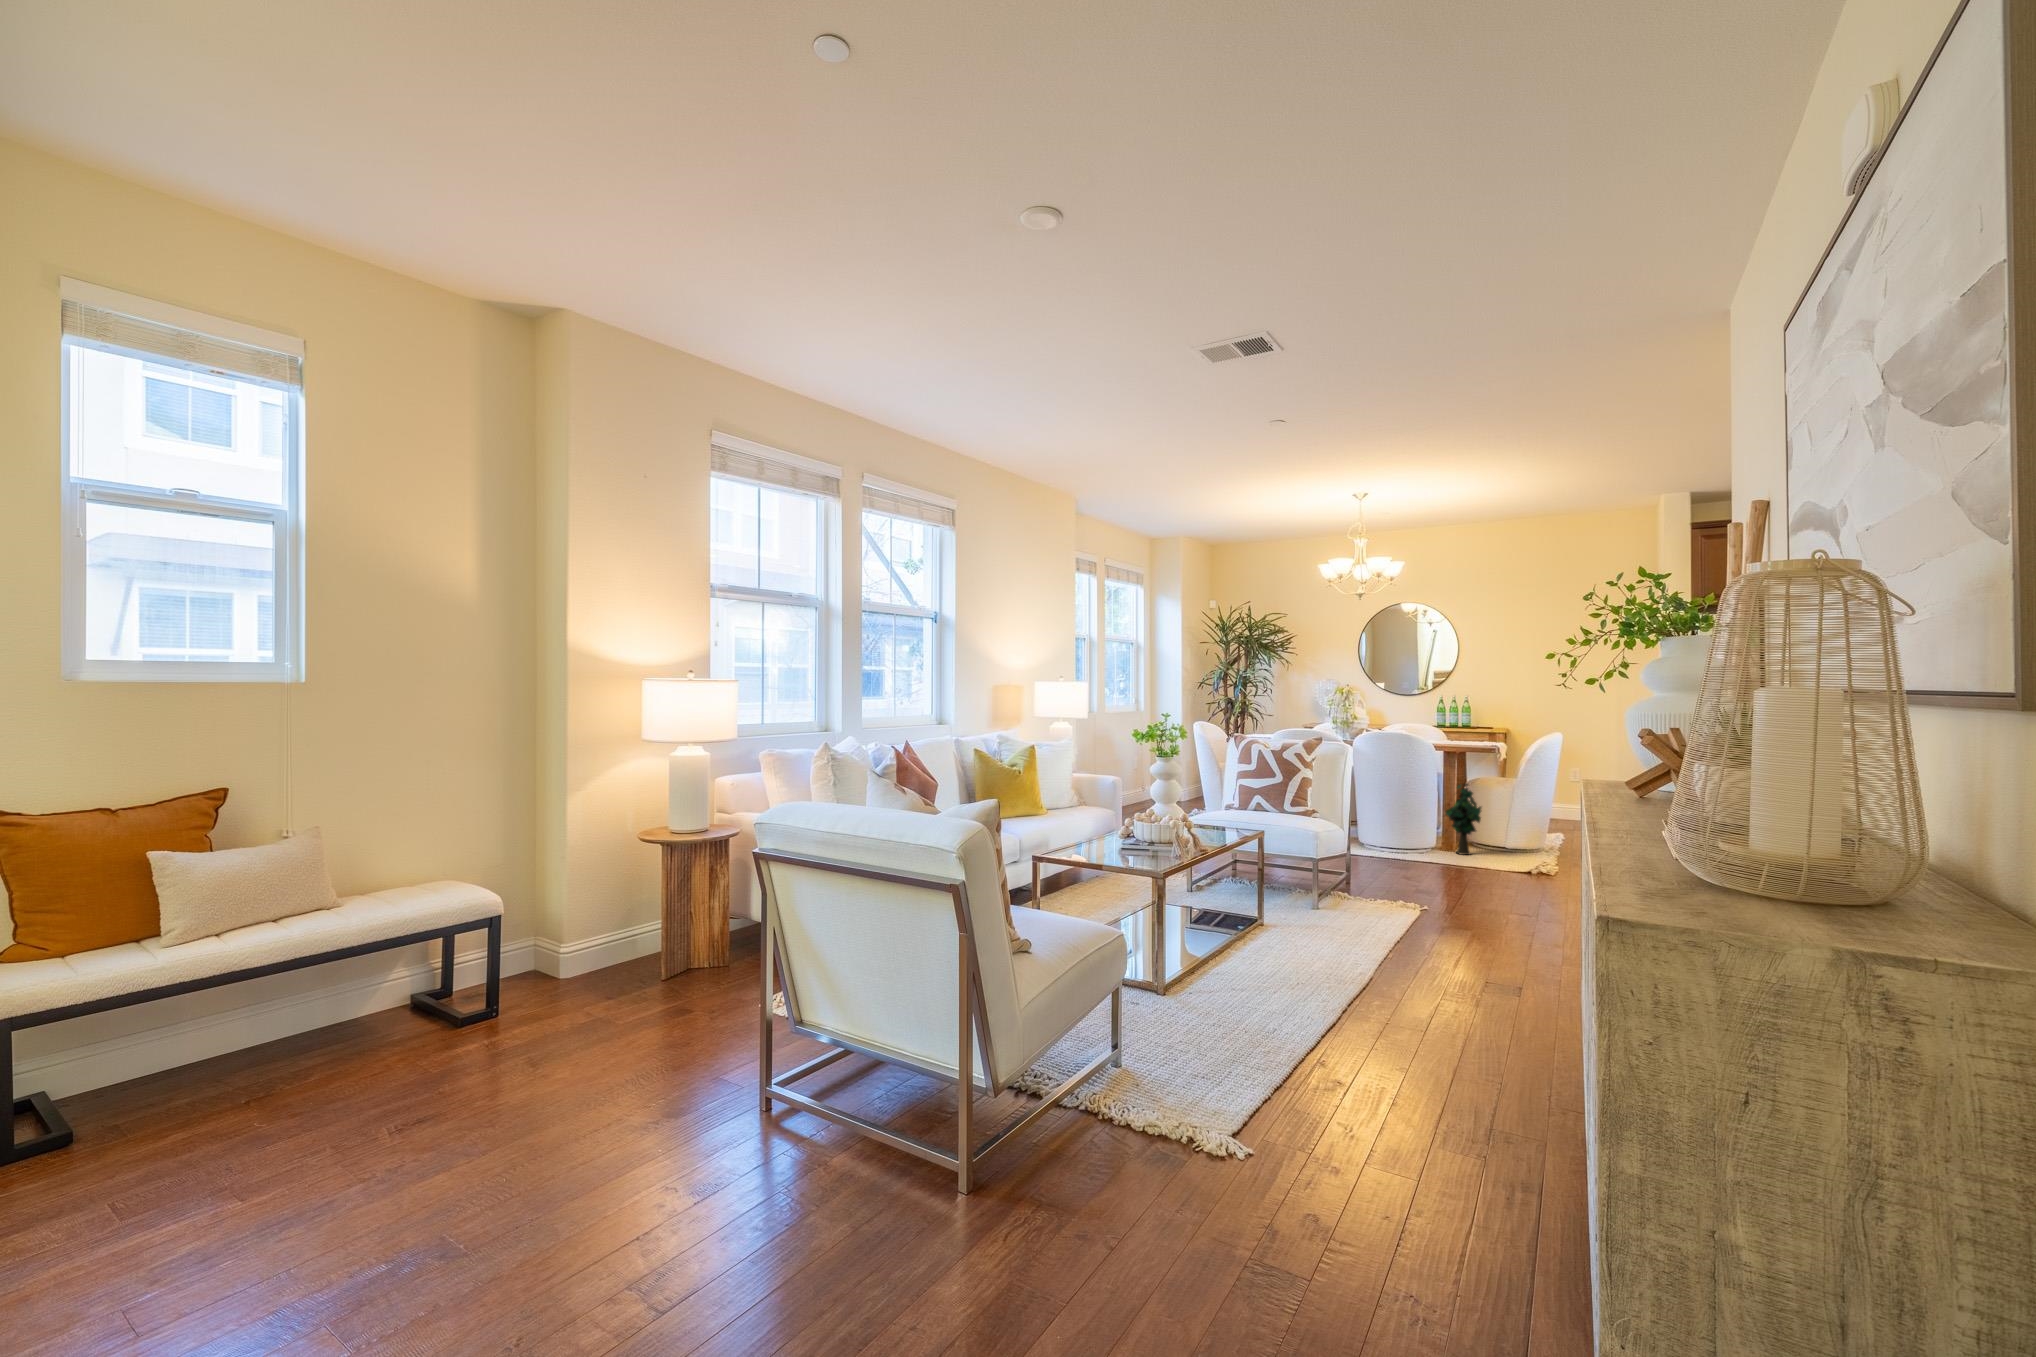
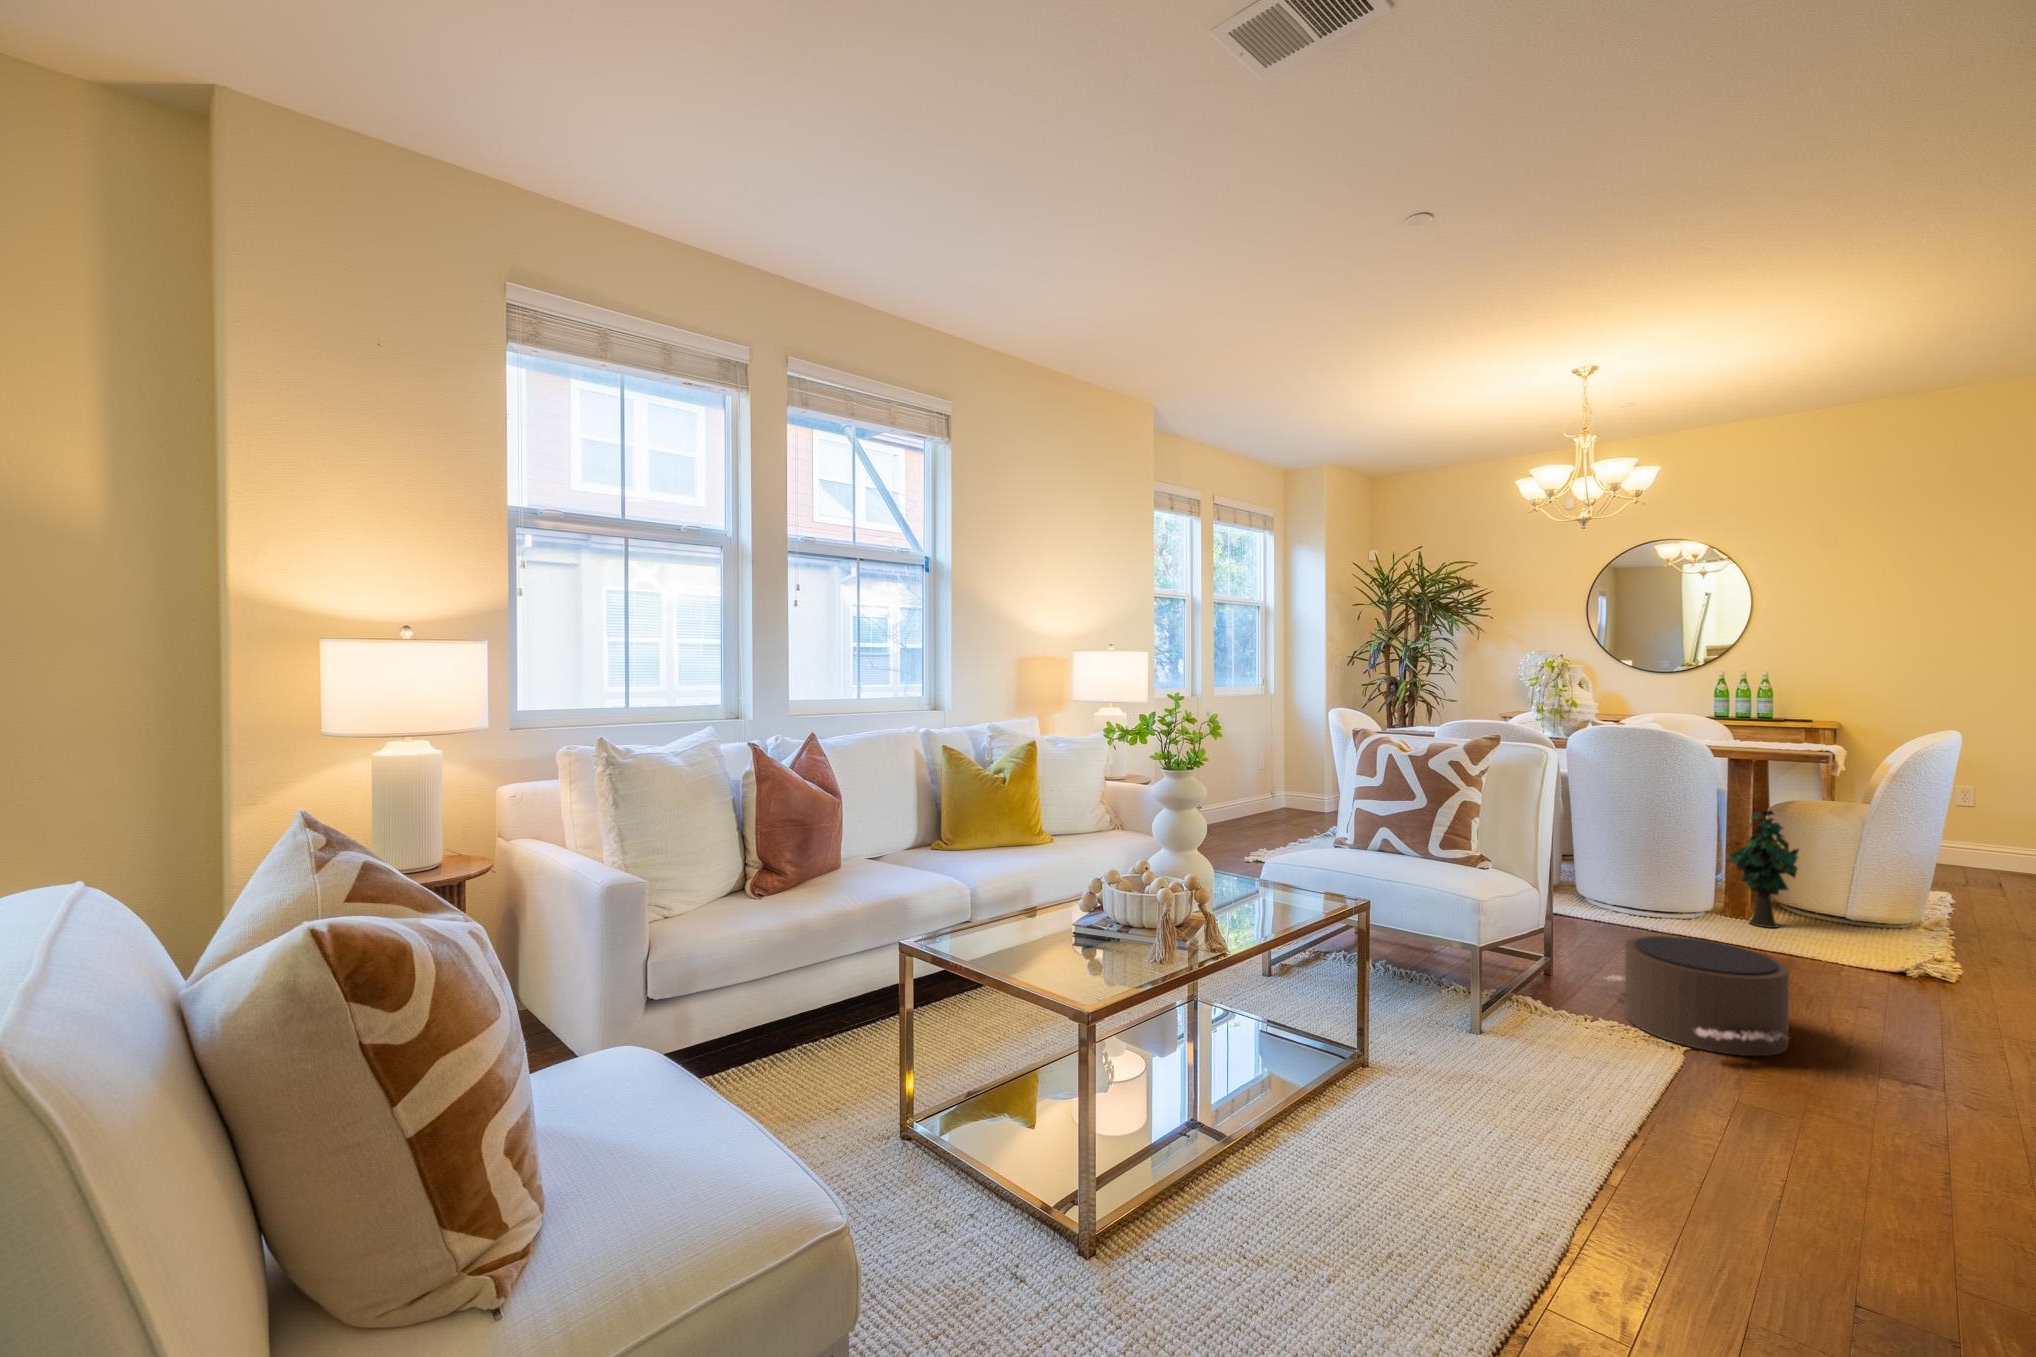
pouf: none [1379,853,1472,910] -> present [1605,936,1789,1056]

